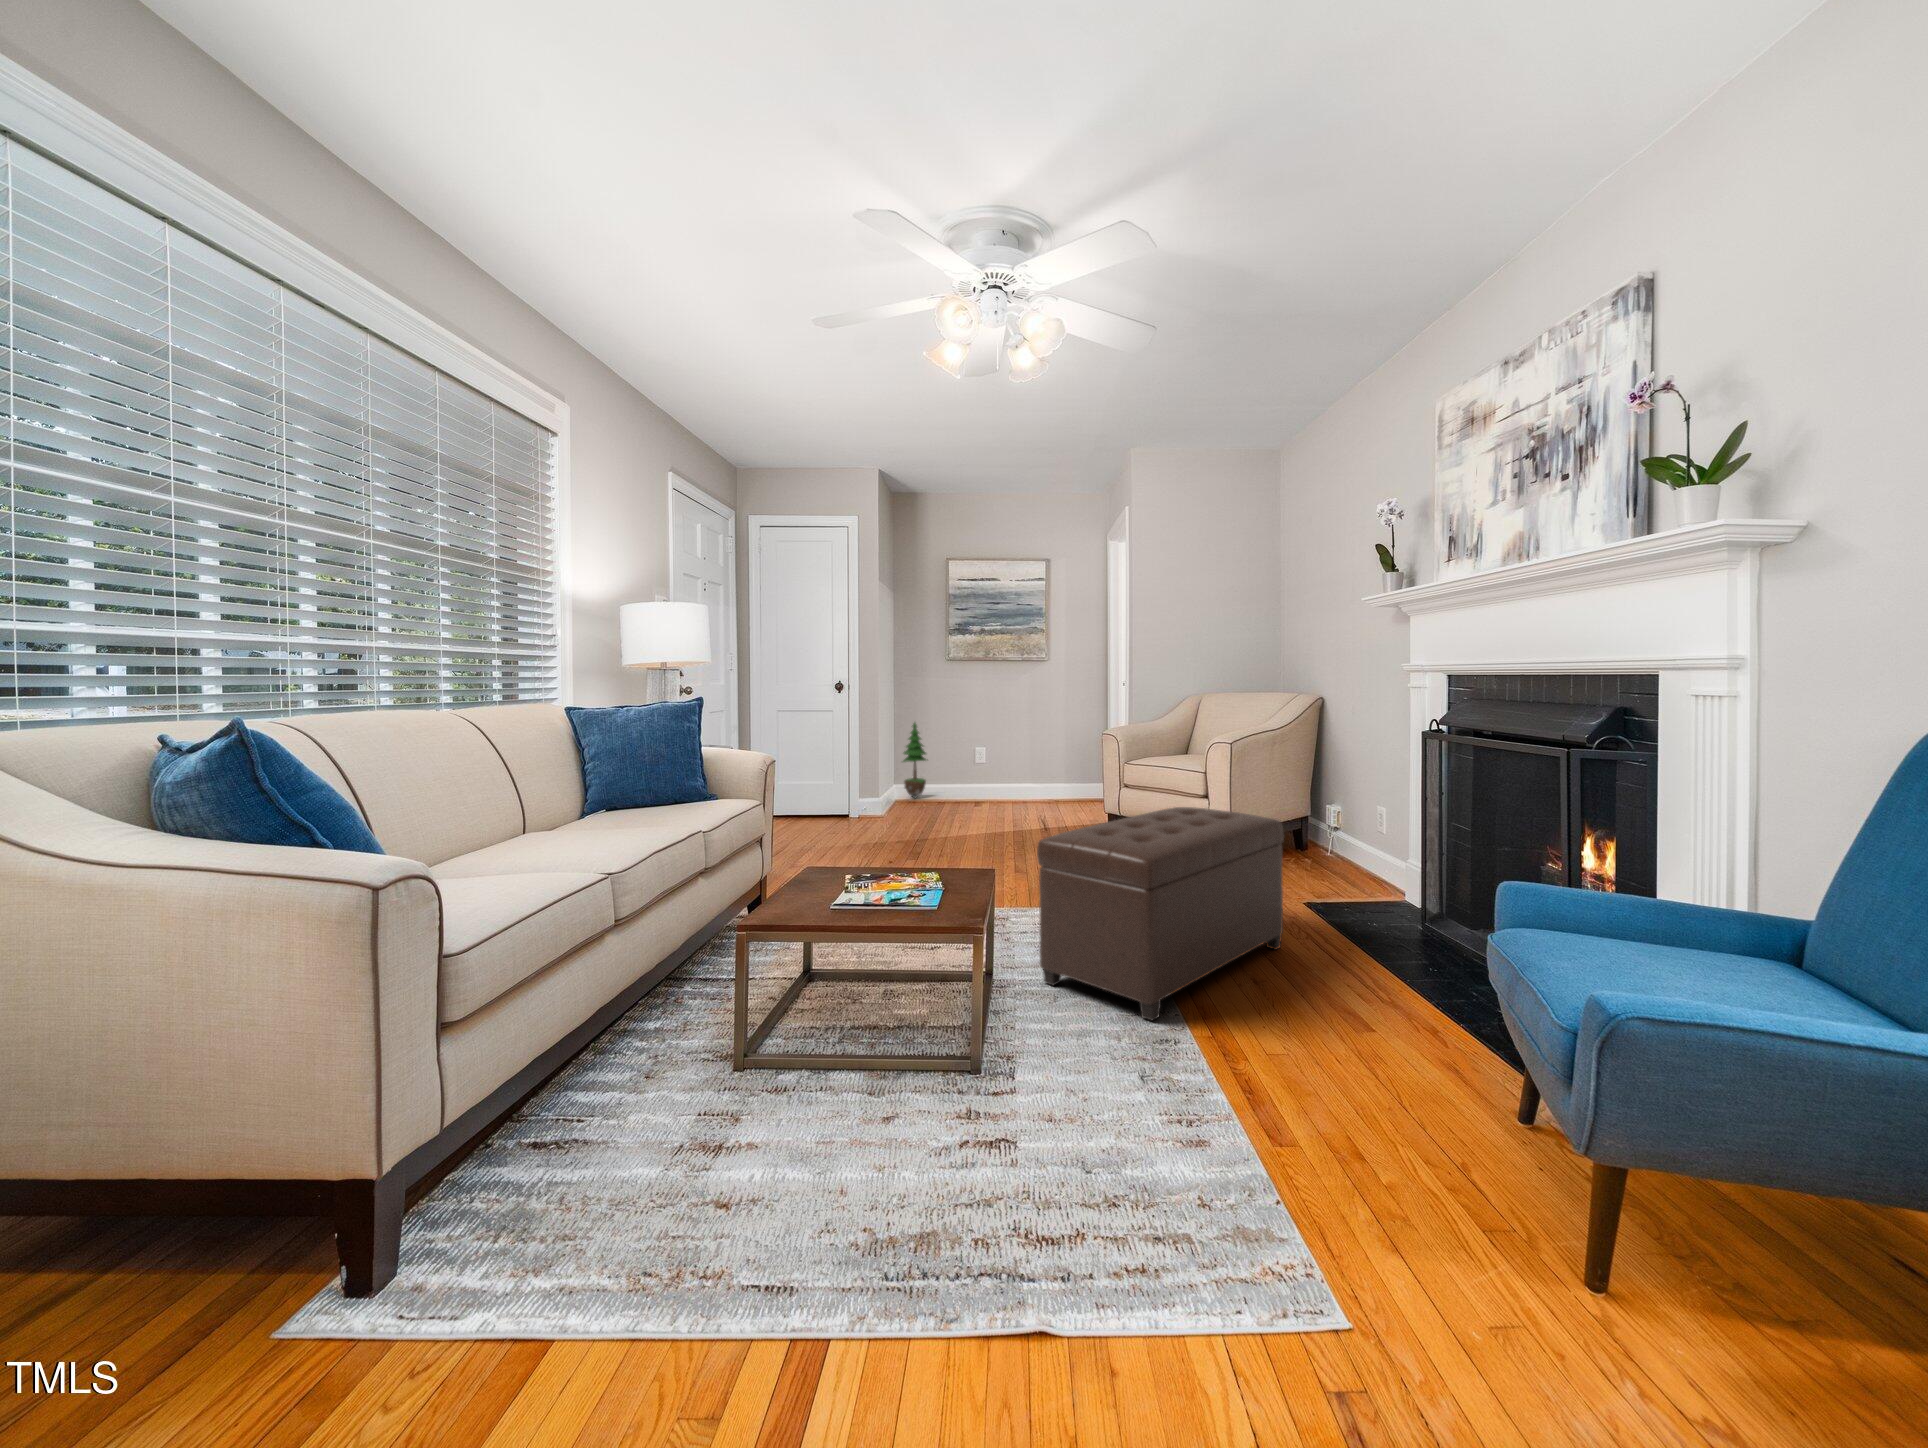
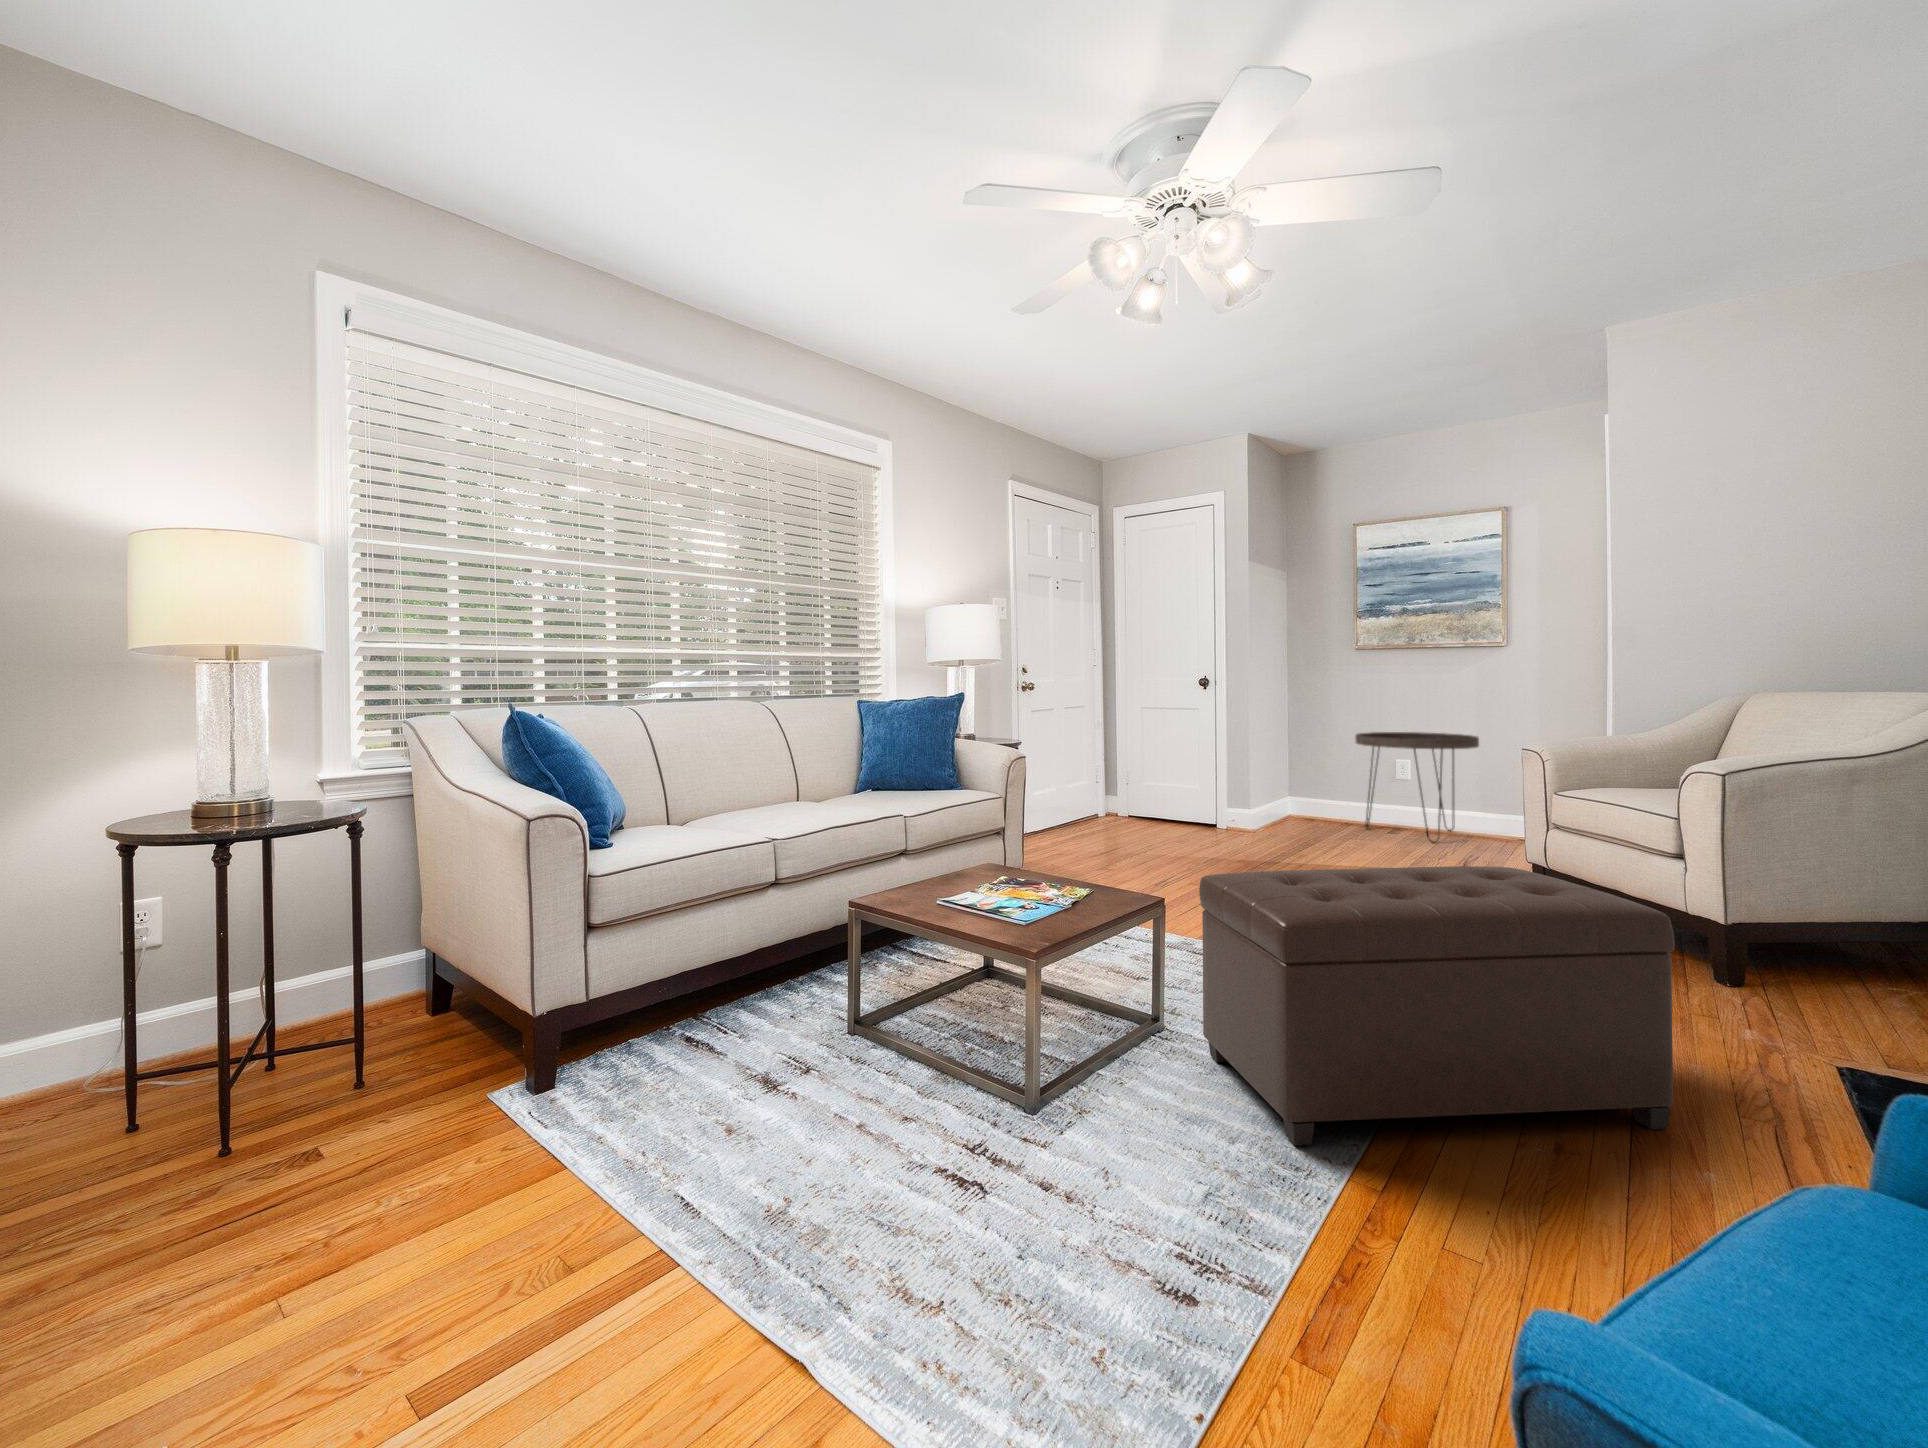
potted tree: present [903,723,926,798] -> none [1286,724,1324,819]
side table: none [956,724,1036,805] -> present [1355,732,1479,842]

